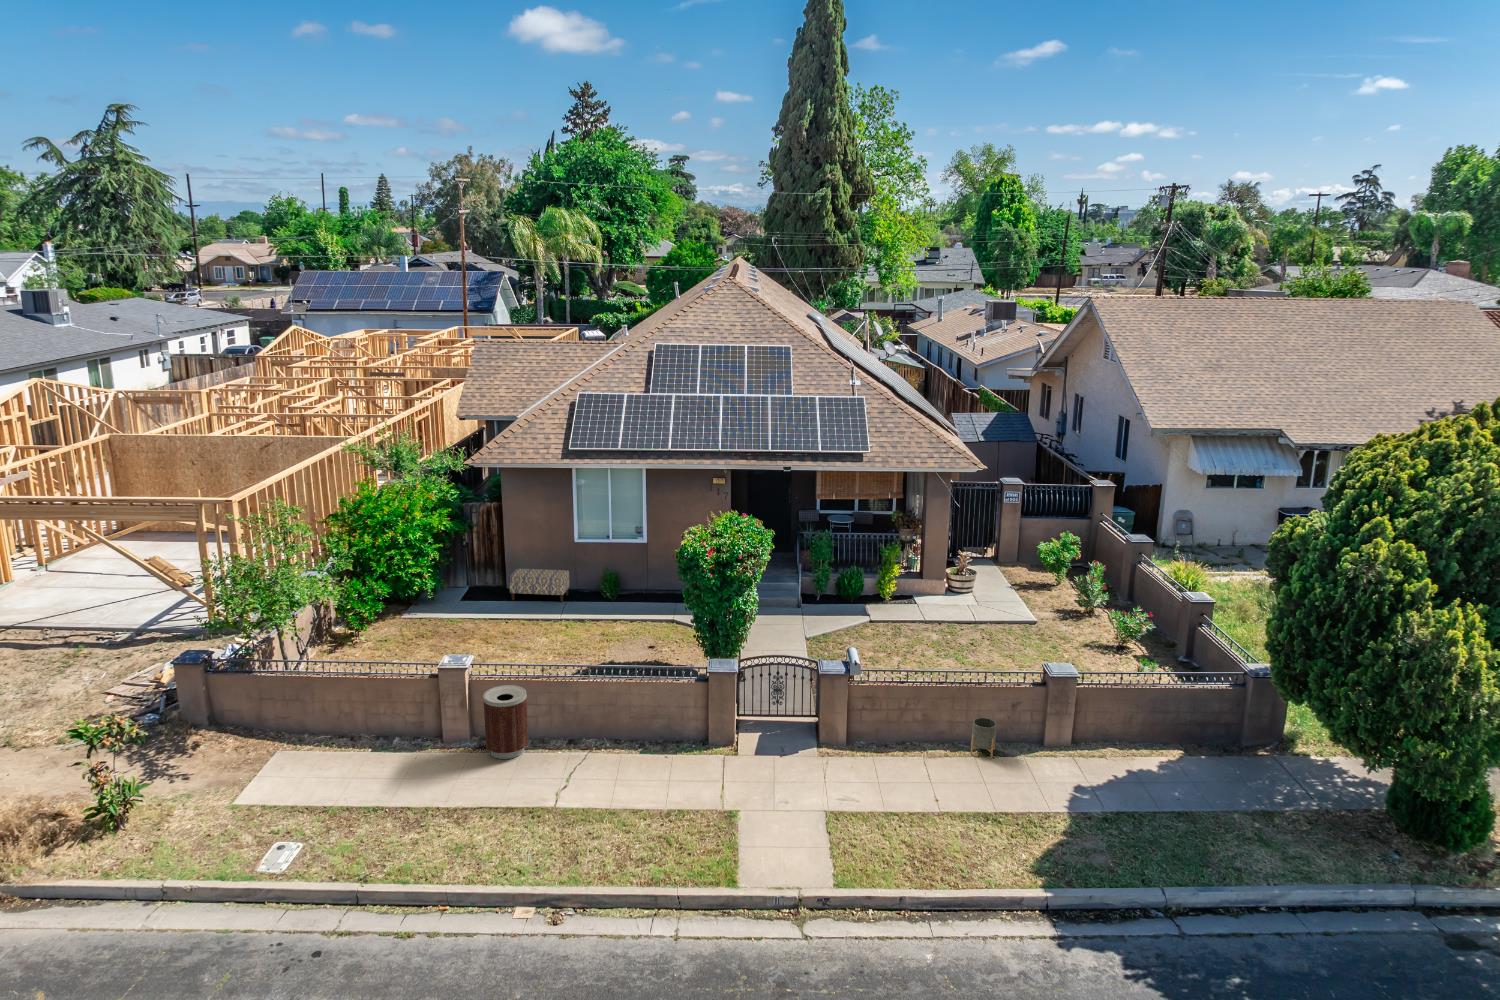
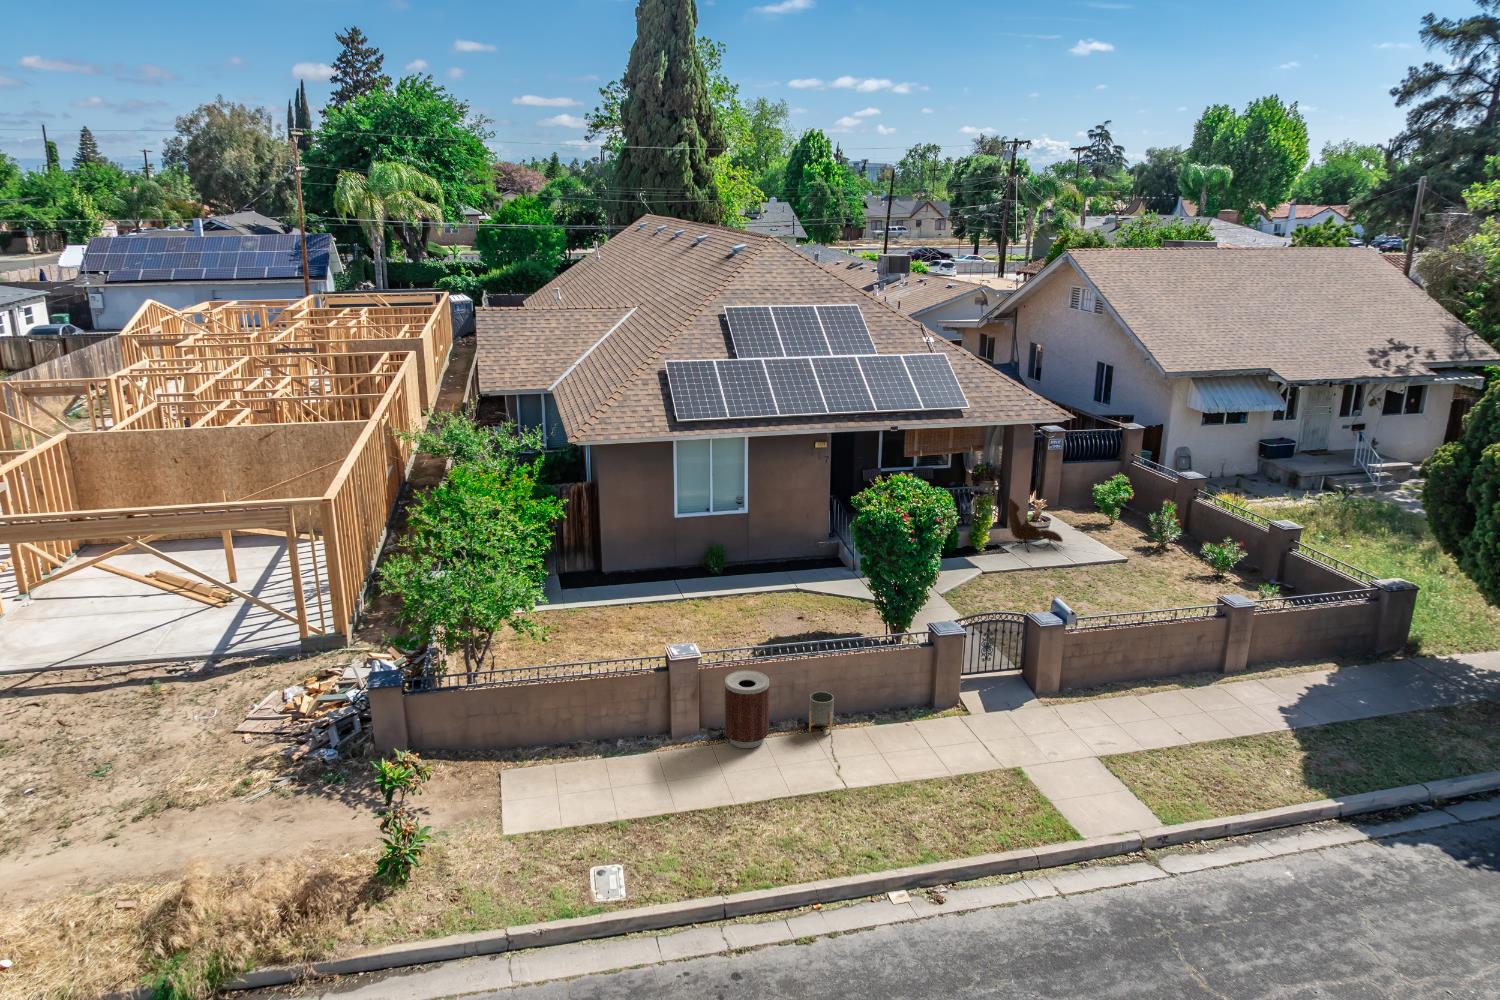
lounge chair: none [934,548,989,607] -> present [1008,499,1063,552]
bench: present [509,568,569,602] -> none [599,548,658,585]
planter: present [970,718,997,759] -> present [809,692,834,733]

